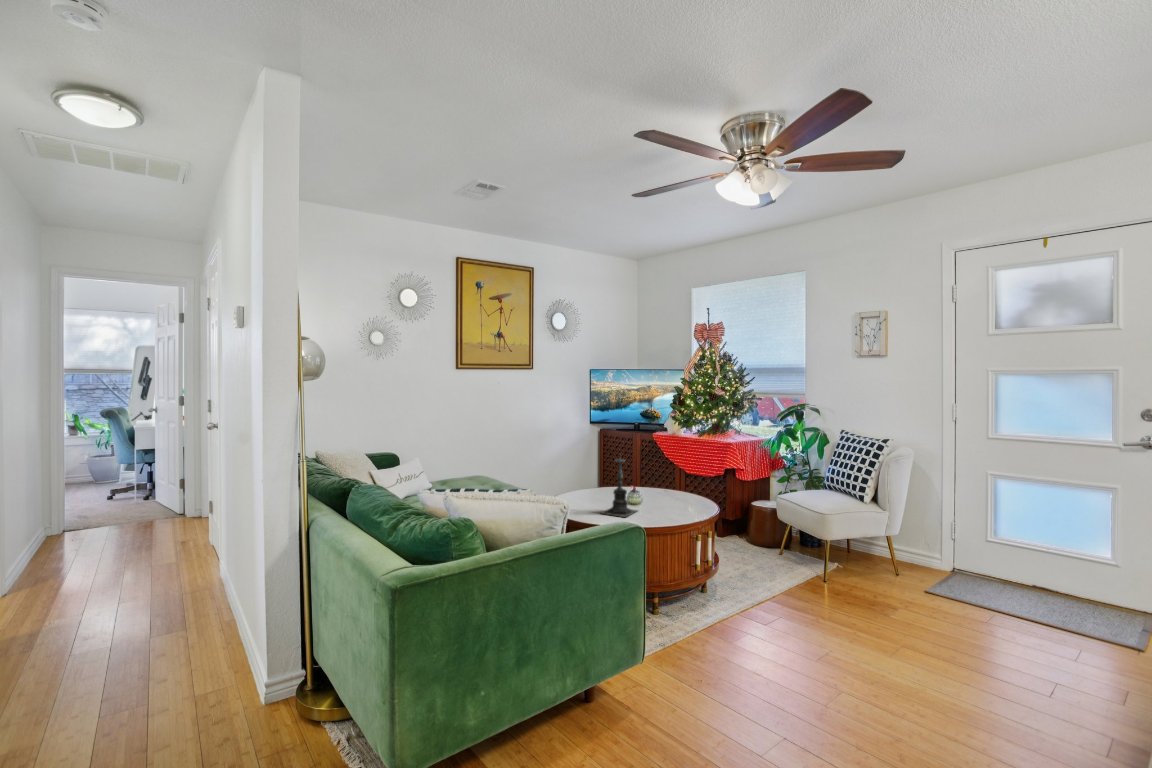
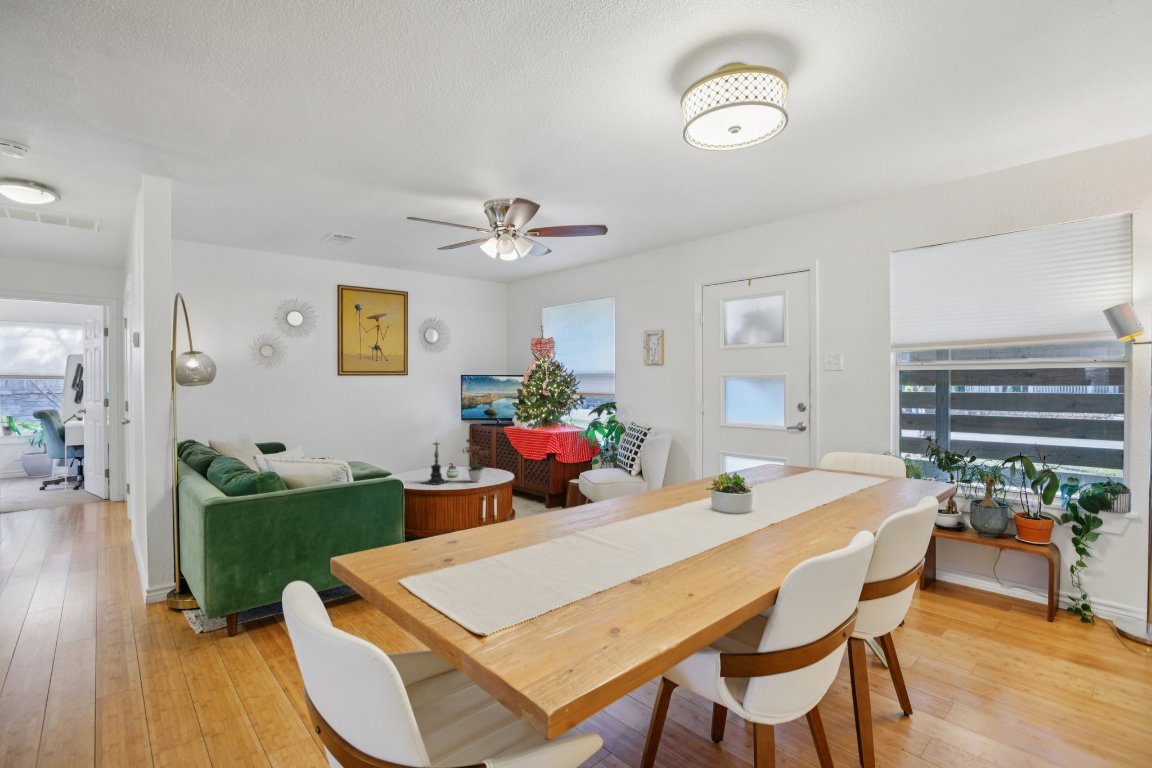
flower arrangement: none [654,451,694,513] -> present [463,439,490,482]

